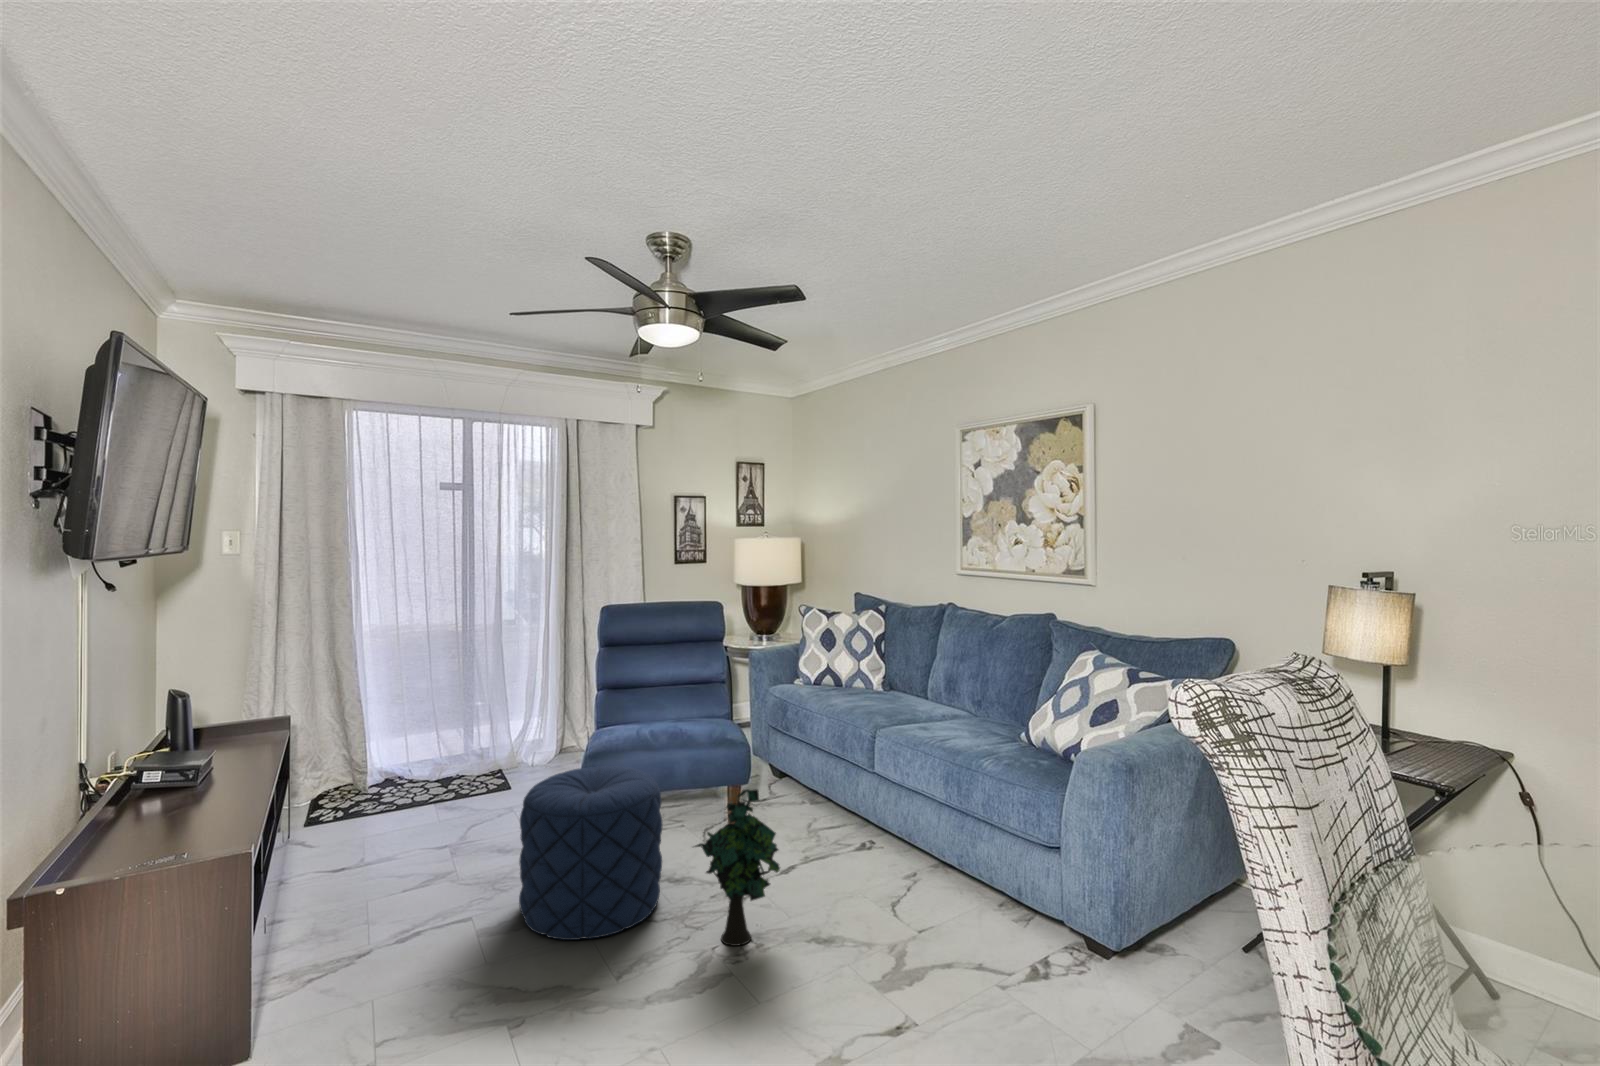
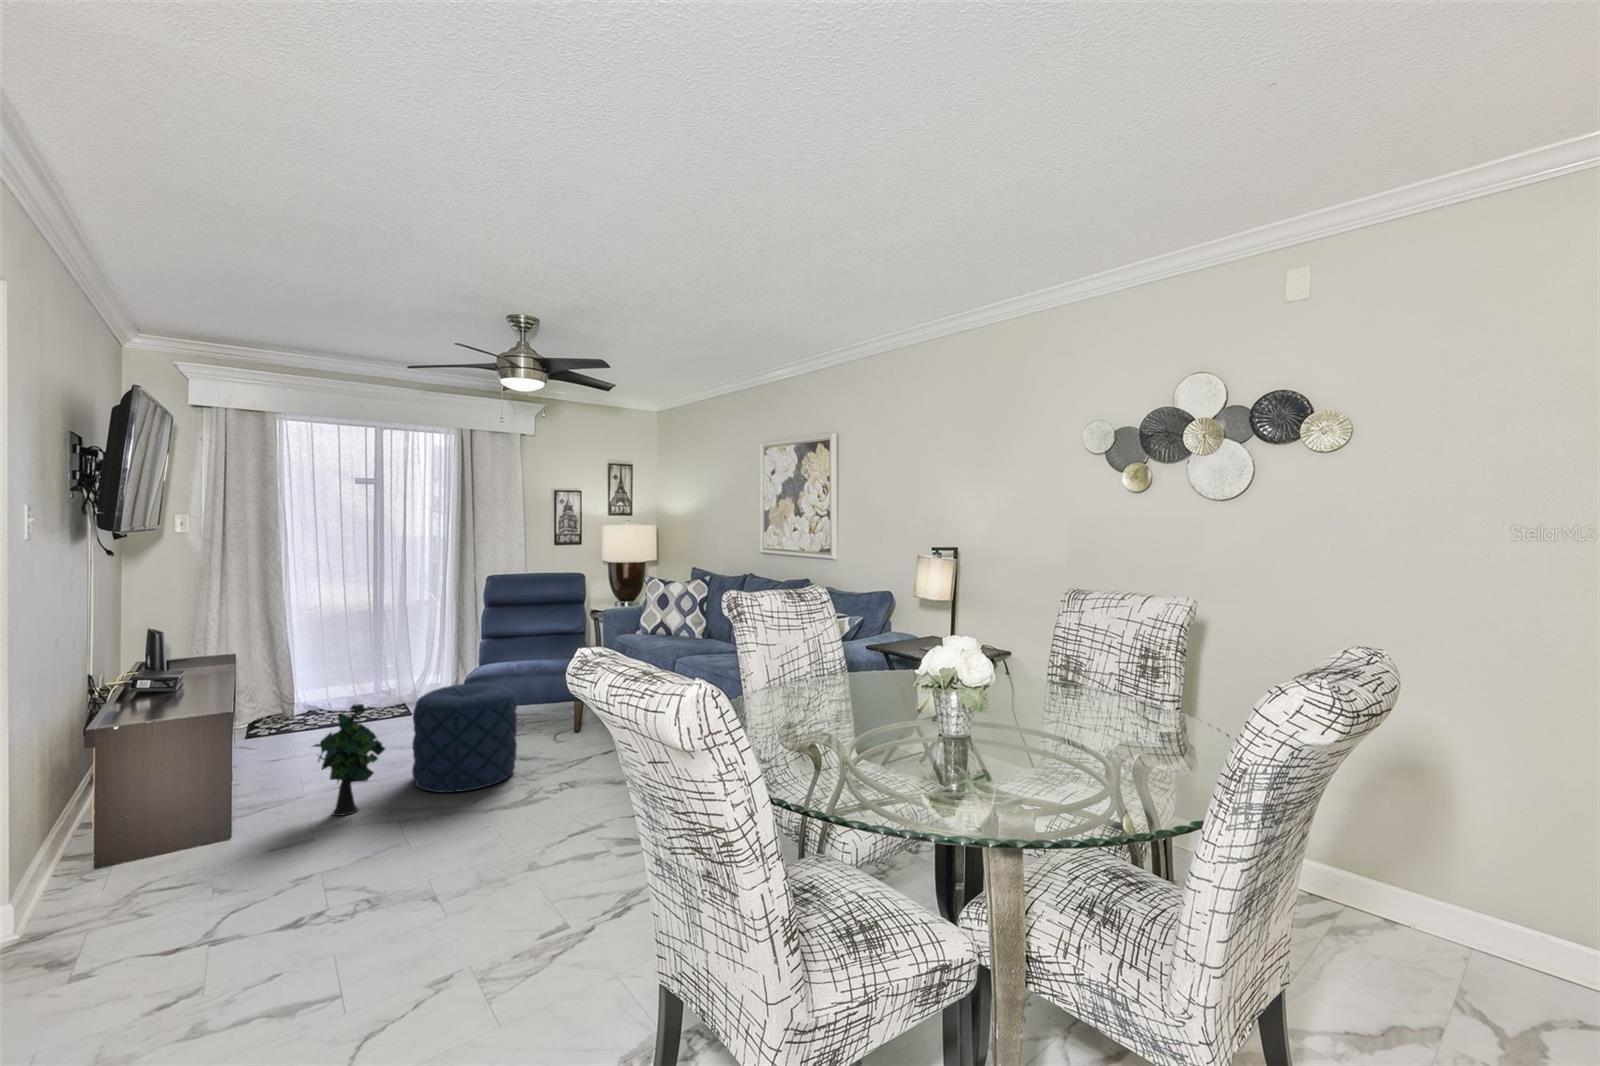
decorative plant: present [694,789,780,946] -> present [313,704,385,816]

